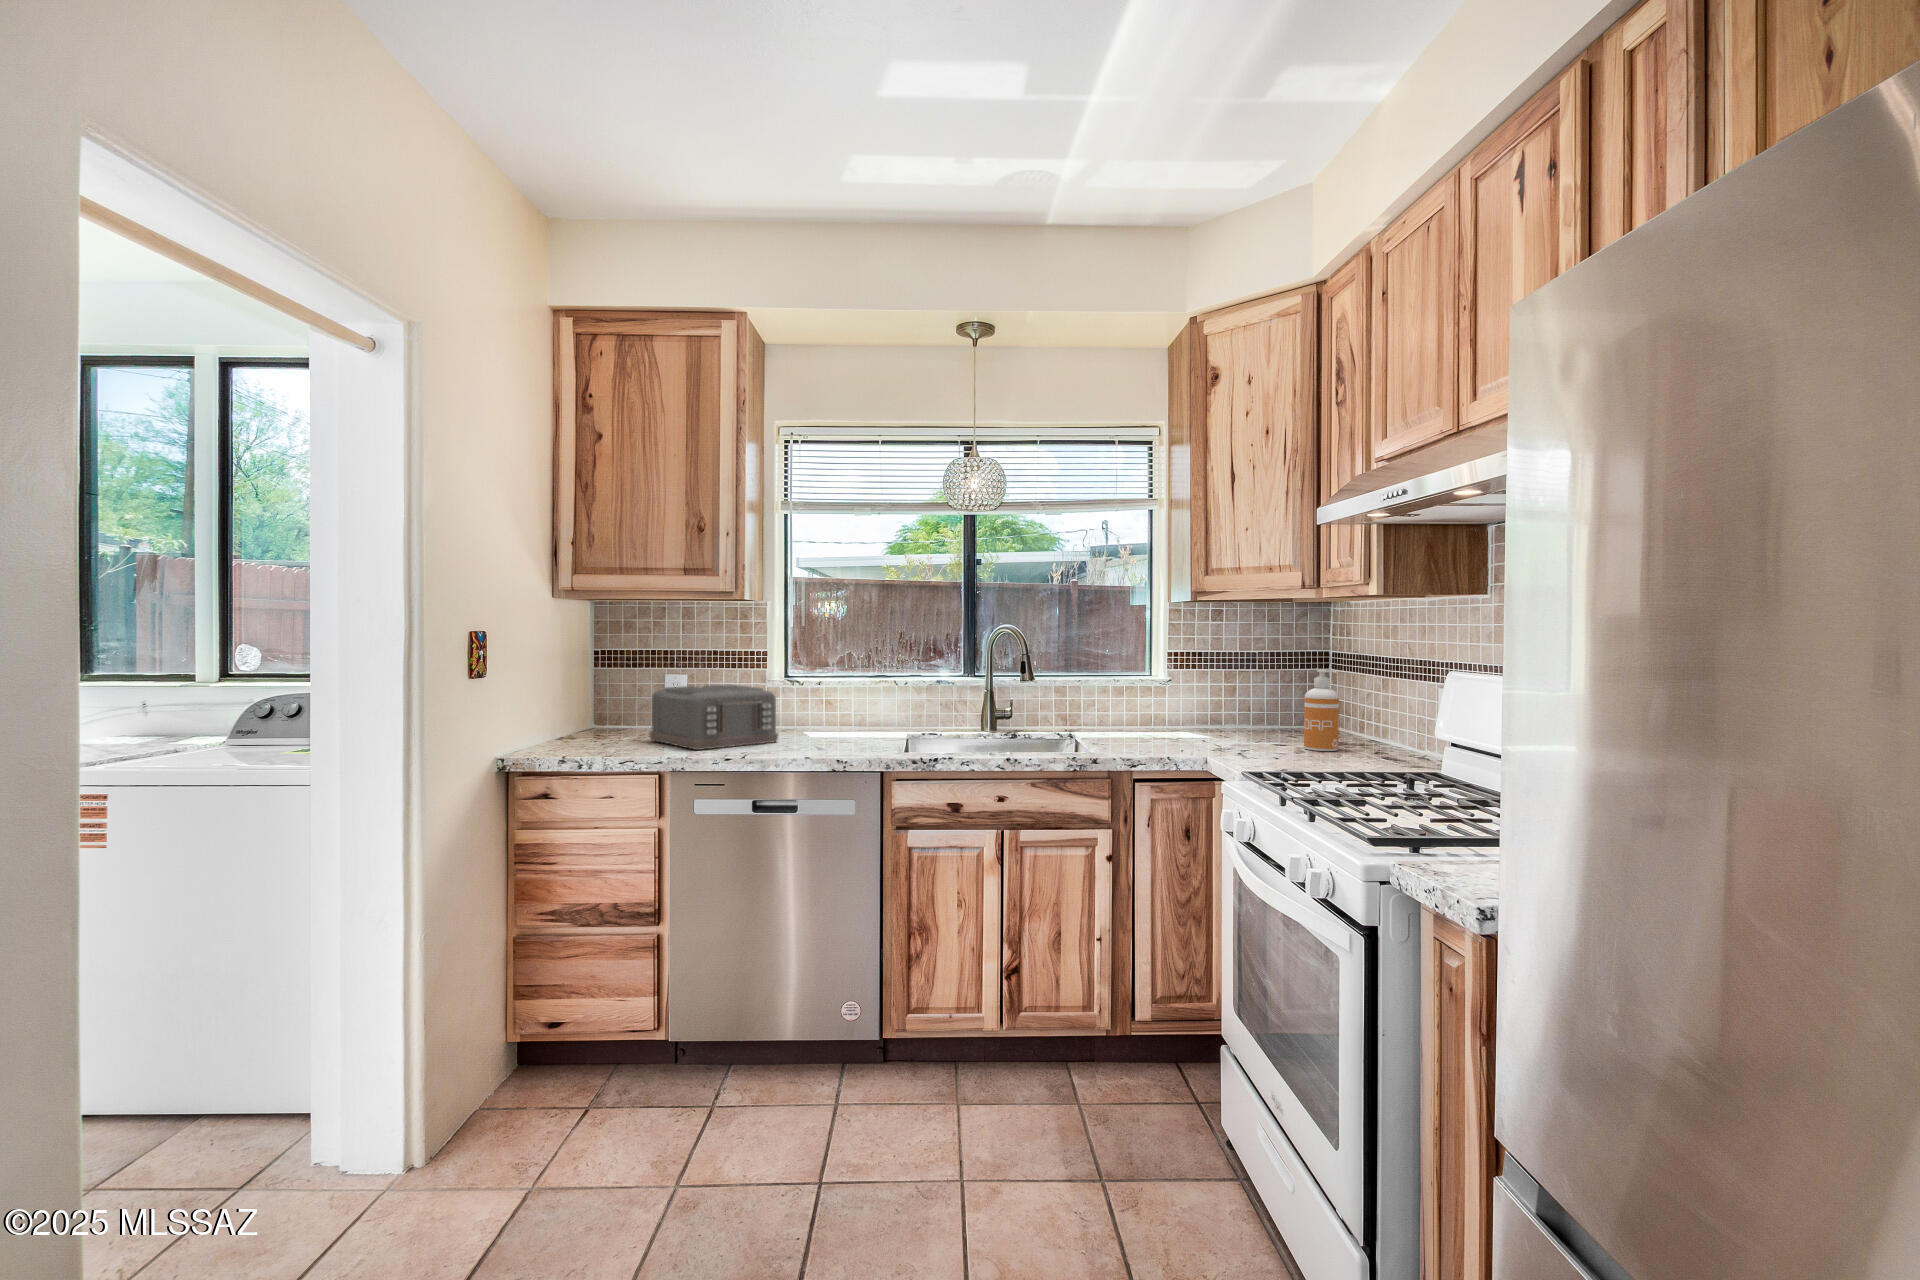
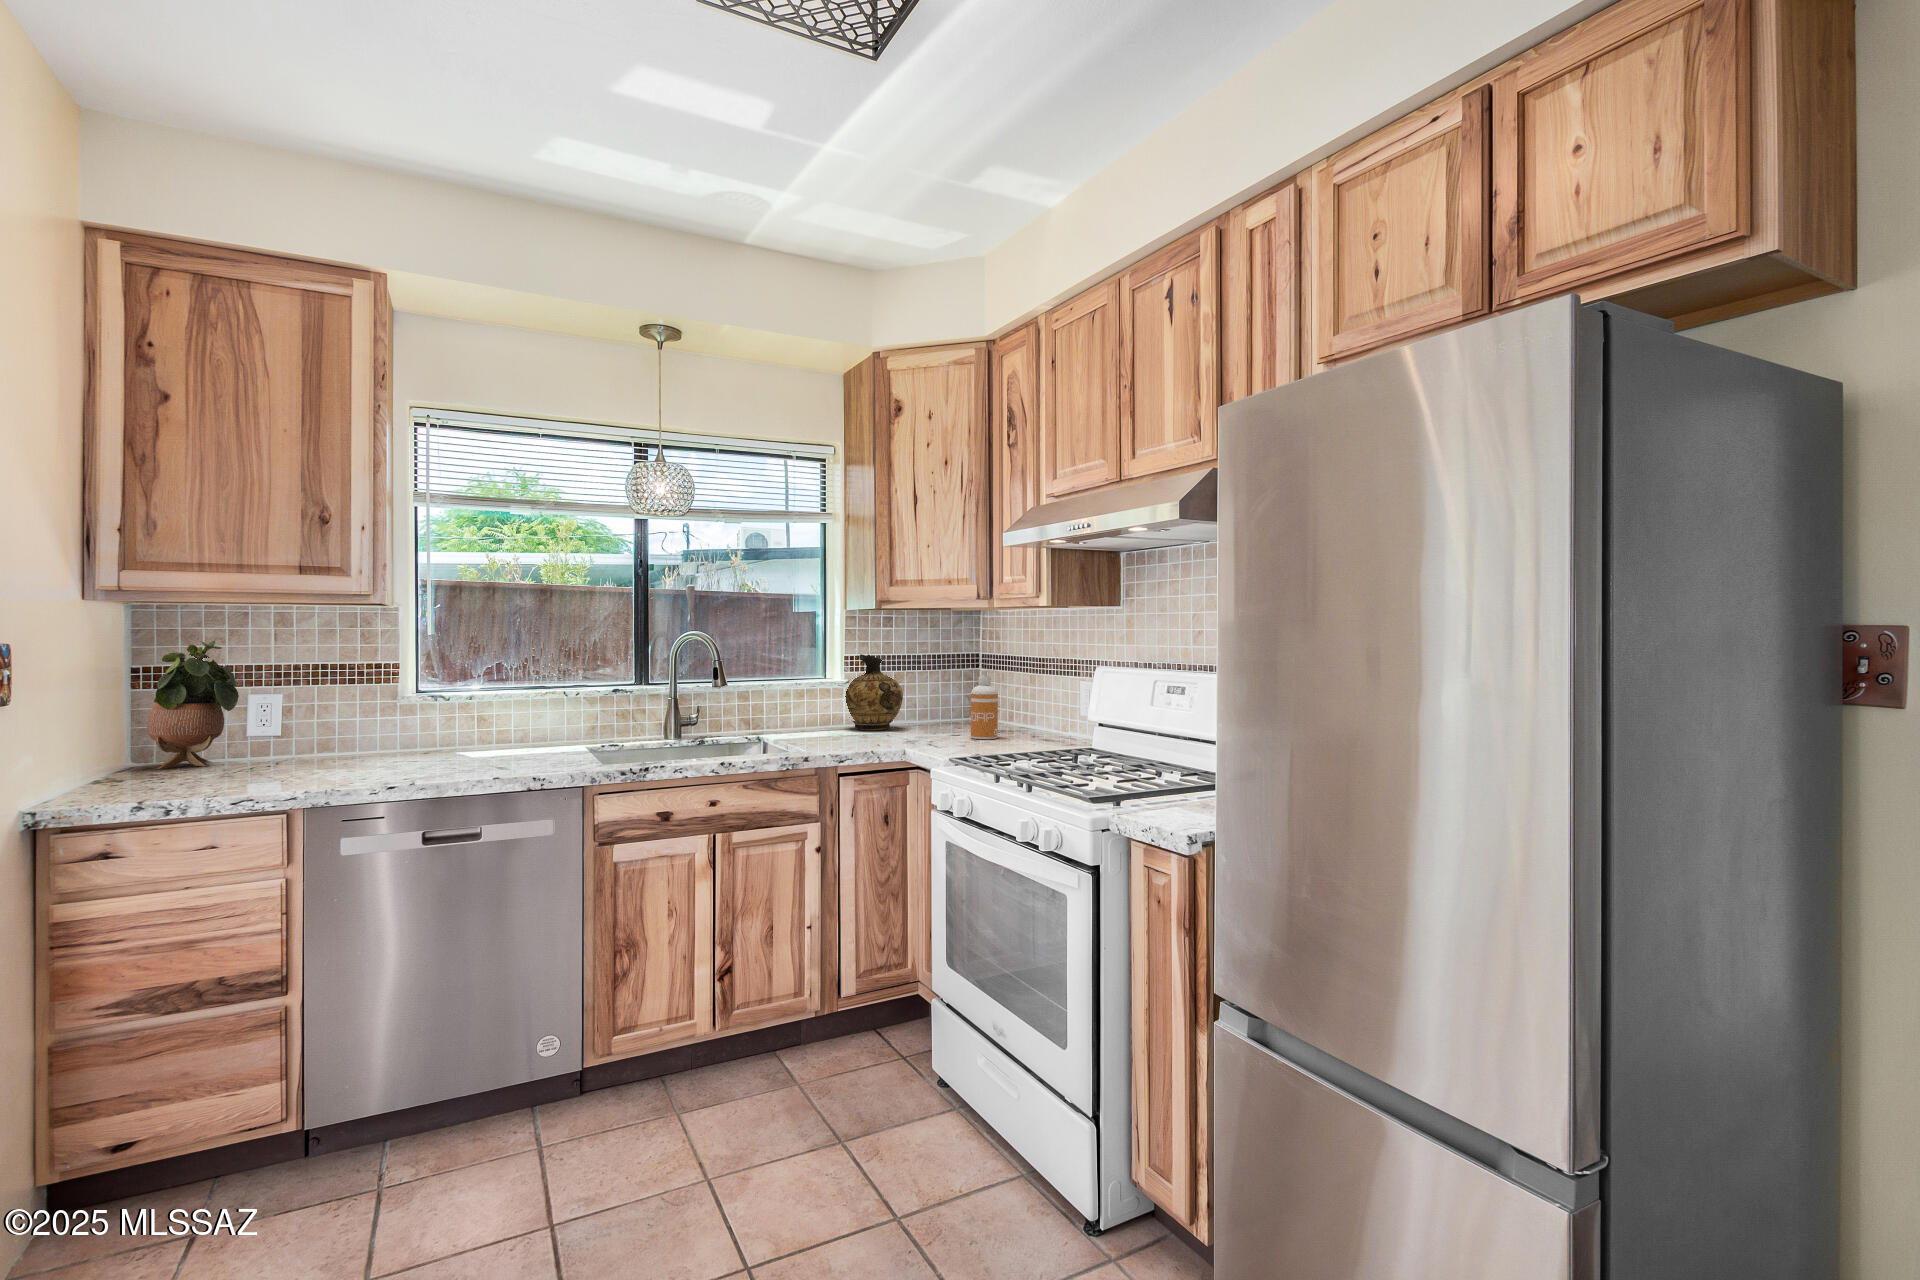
potted plant: none [596,635,652,735] -> present [147,640,239,769]
ceramic jug: none [1168,650,1236,733] -> present [845,654,903,730]
toaster: present [649,684,778,750] -> none [248,698,434,777]

